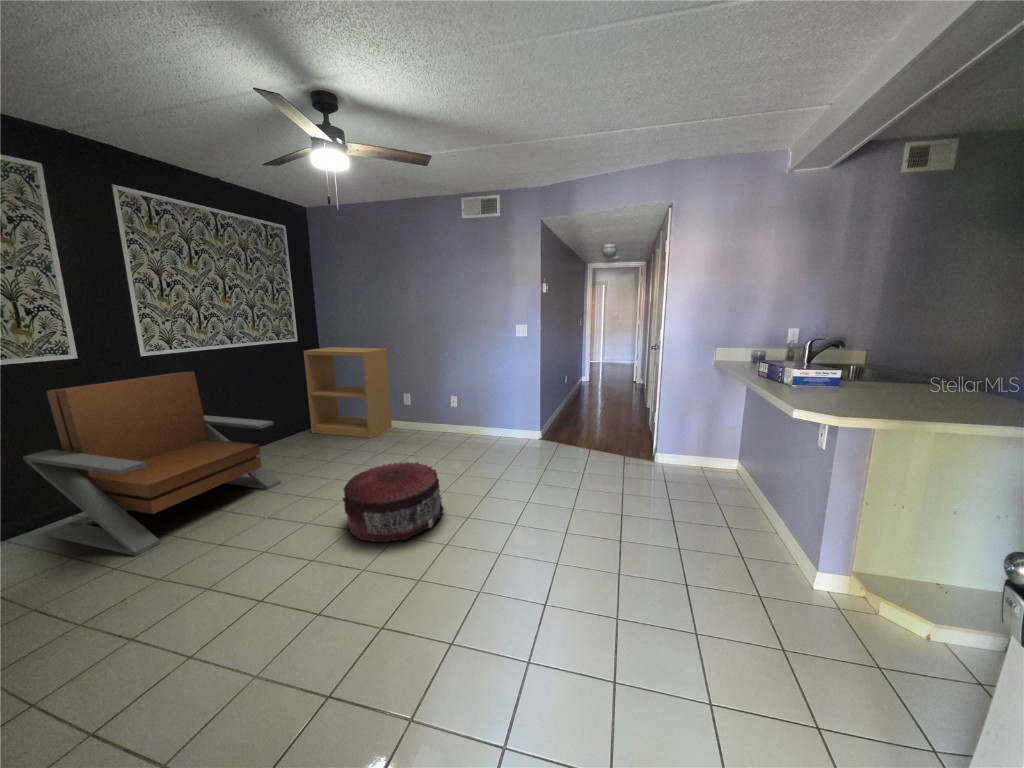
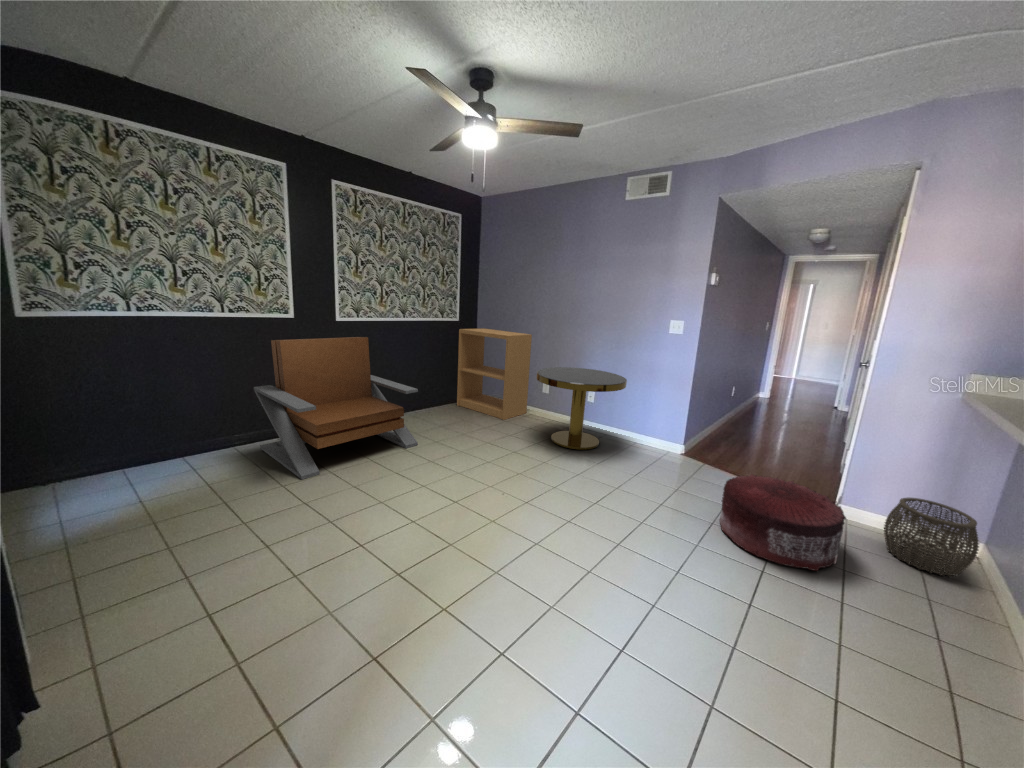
side table: none [402,376,487,452] -> present [537,367,627,450]
woven basket: none [681,434,731,483] -> present [884,498,979,576]
pouf: present [343,462,444,542] -> present [720,475,846,571]

